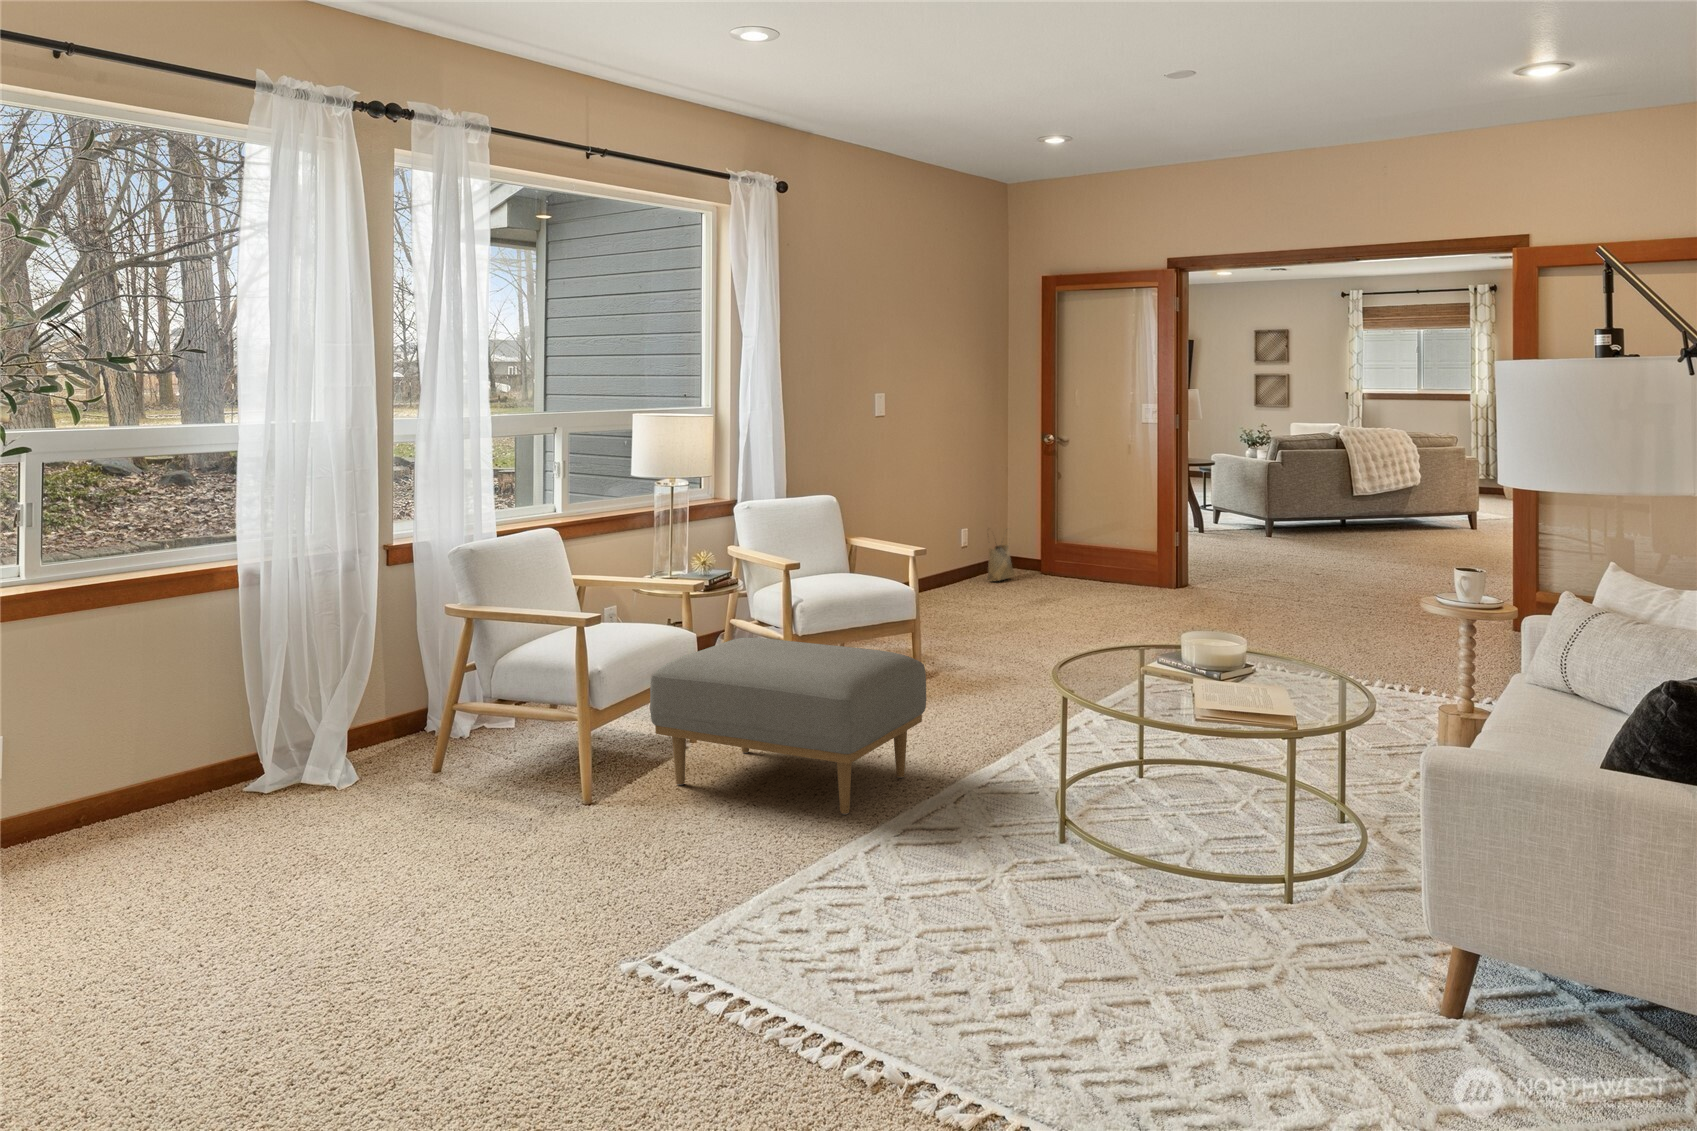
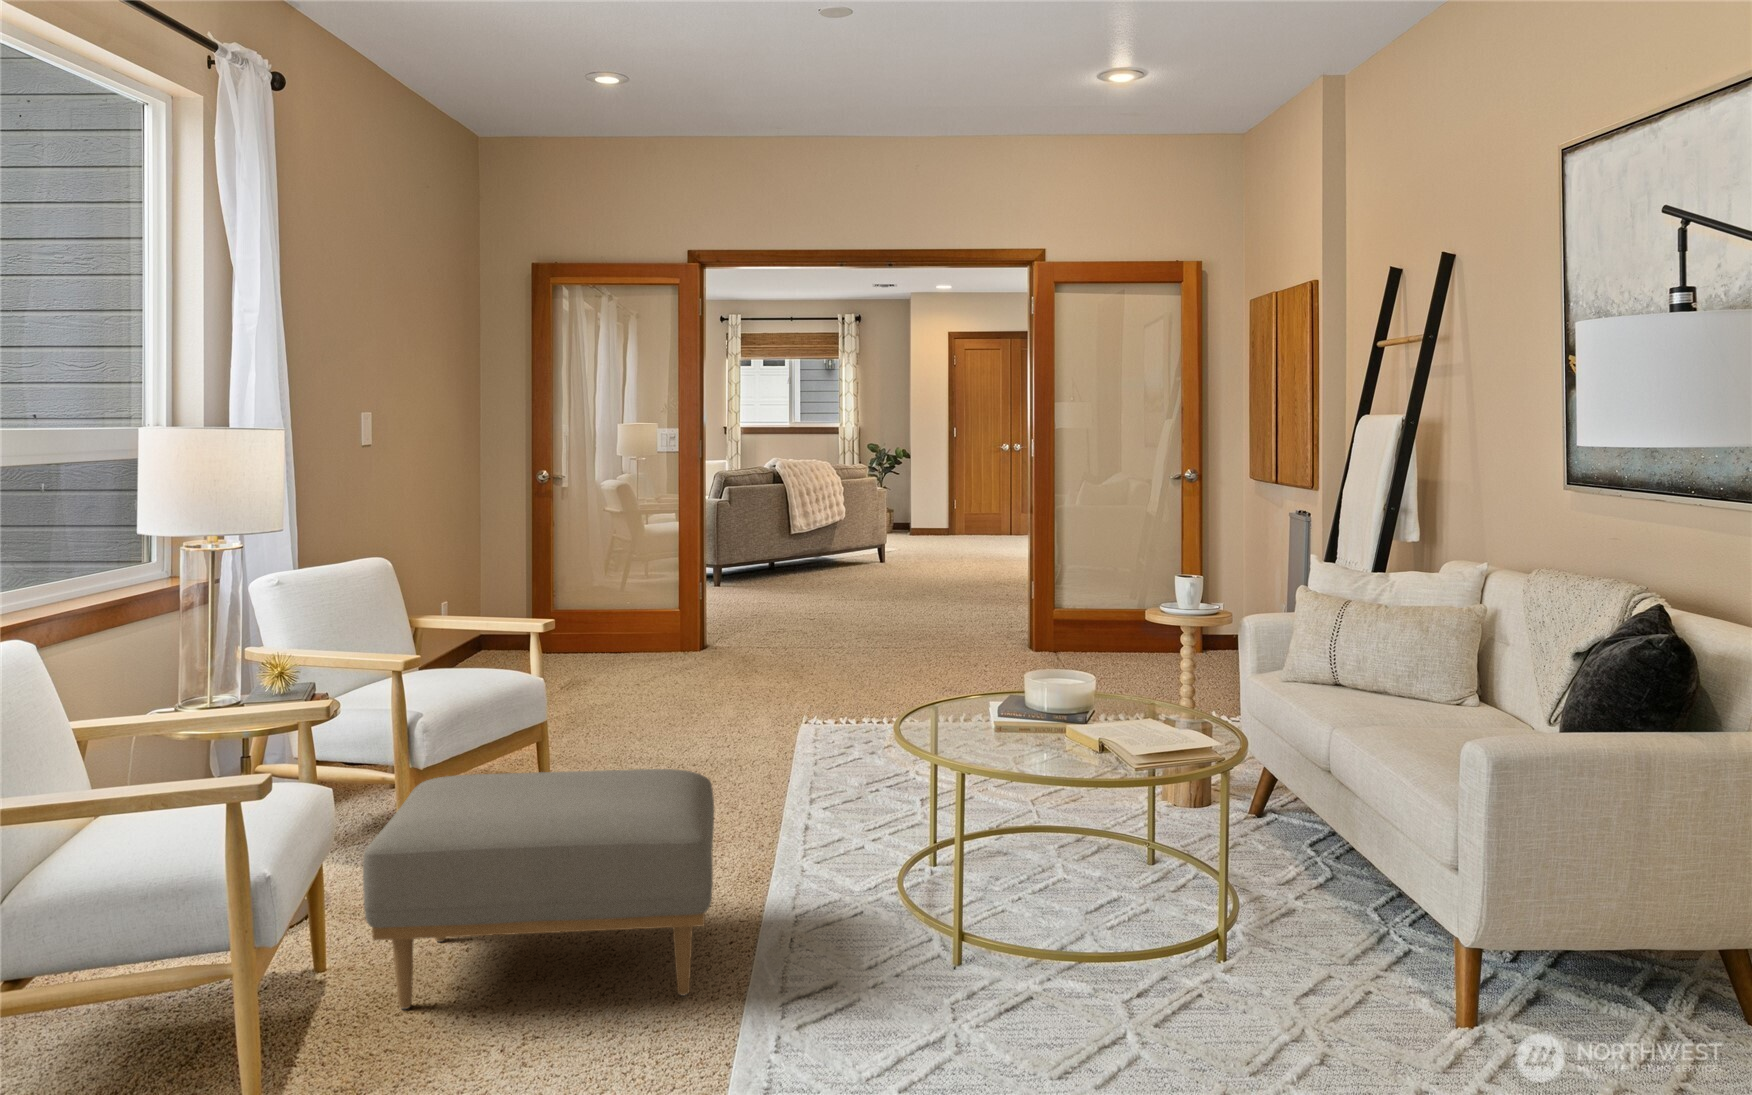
woven basket: present [988,545,1014,581] -> none [464,592,498,661]

